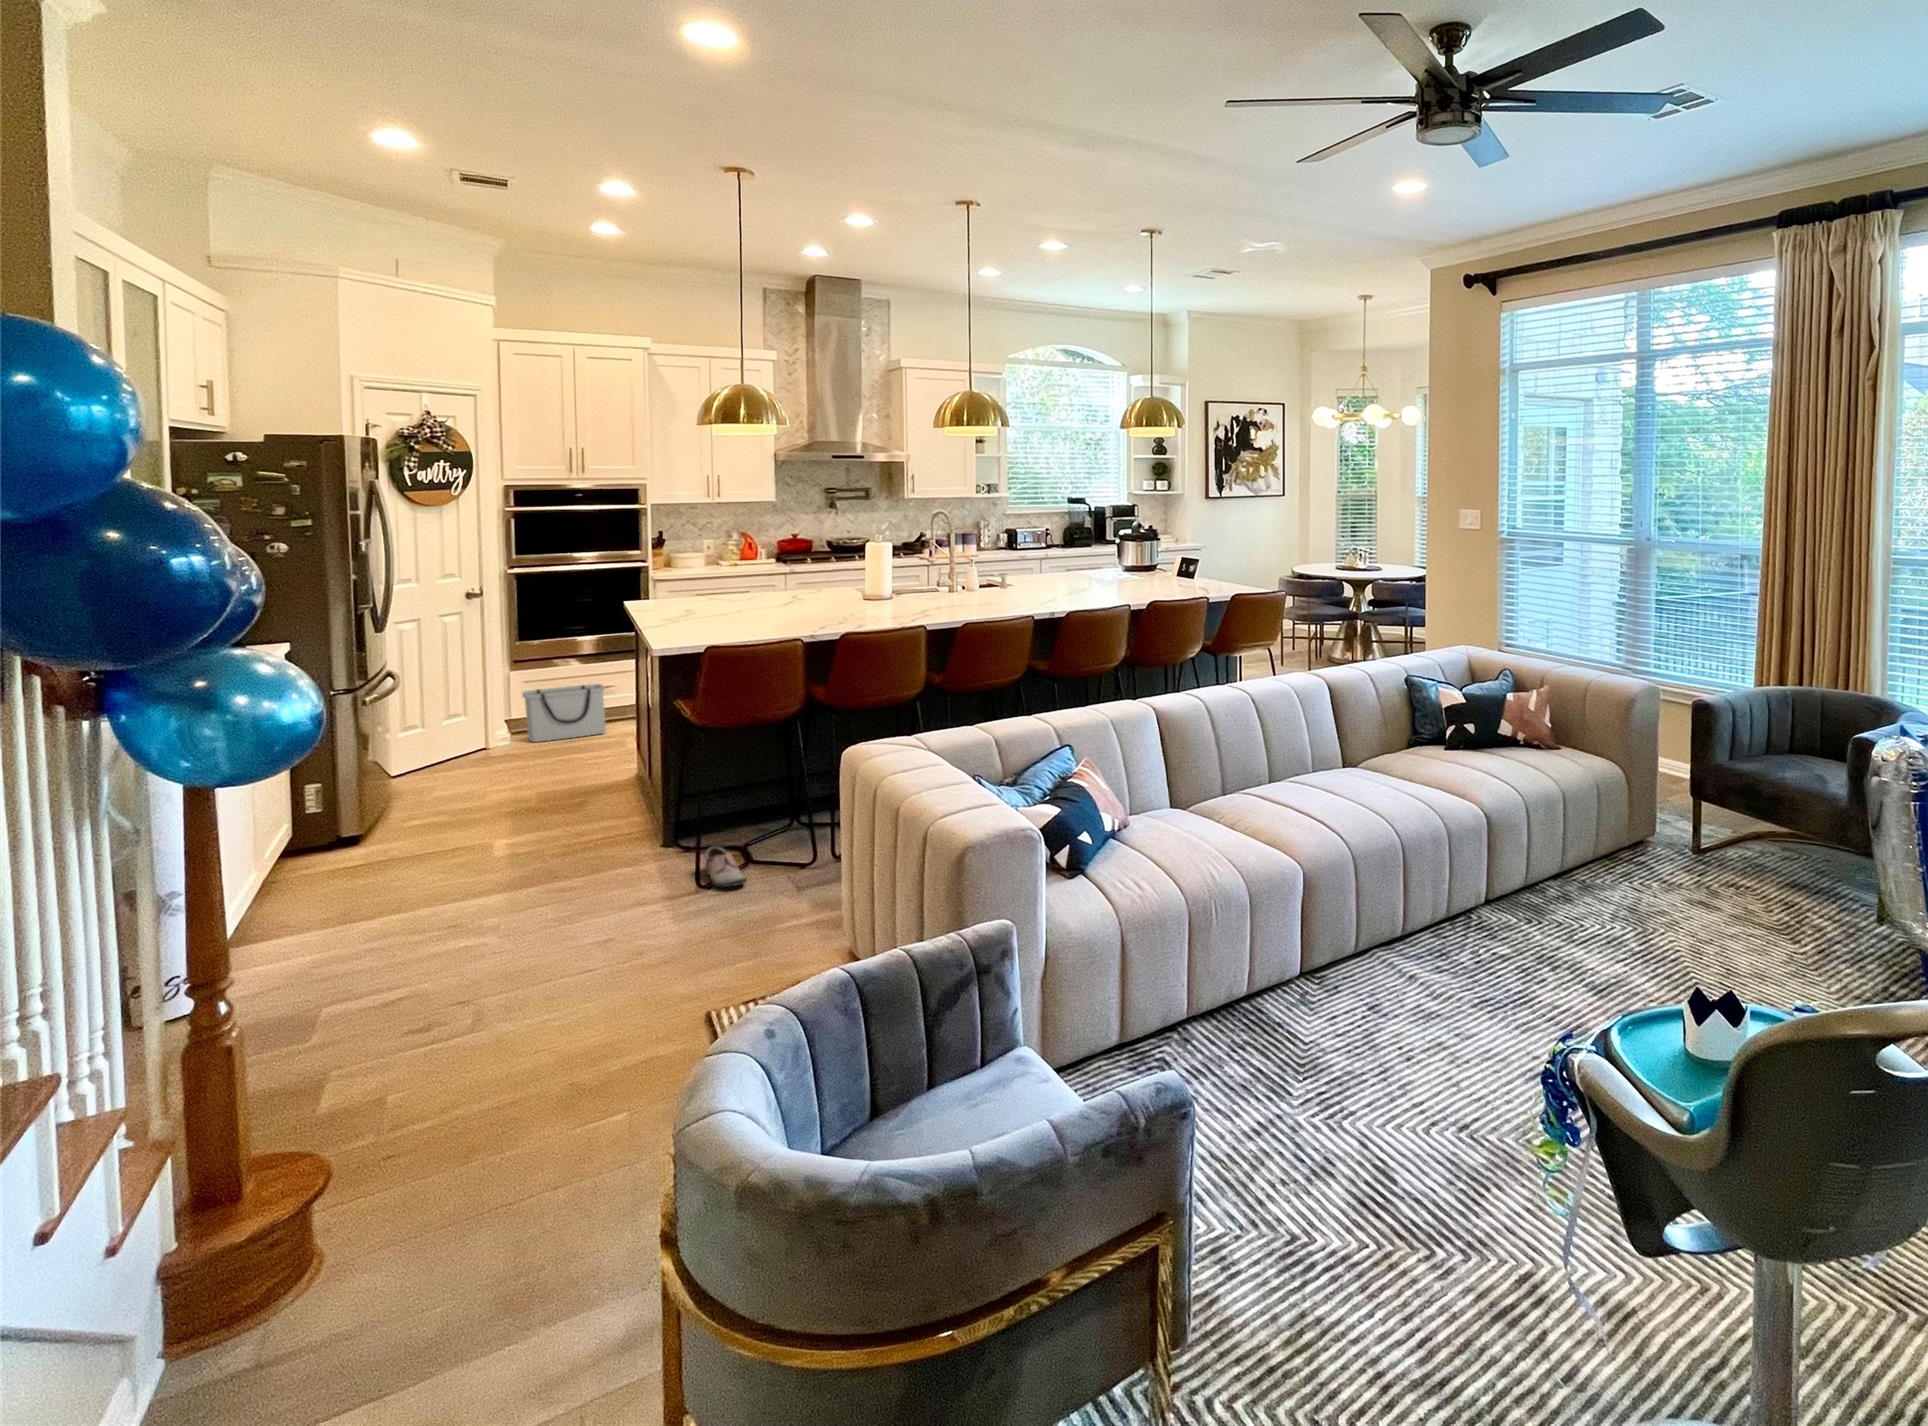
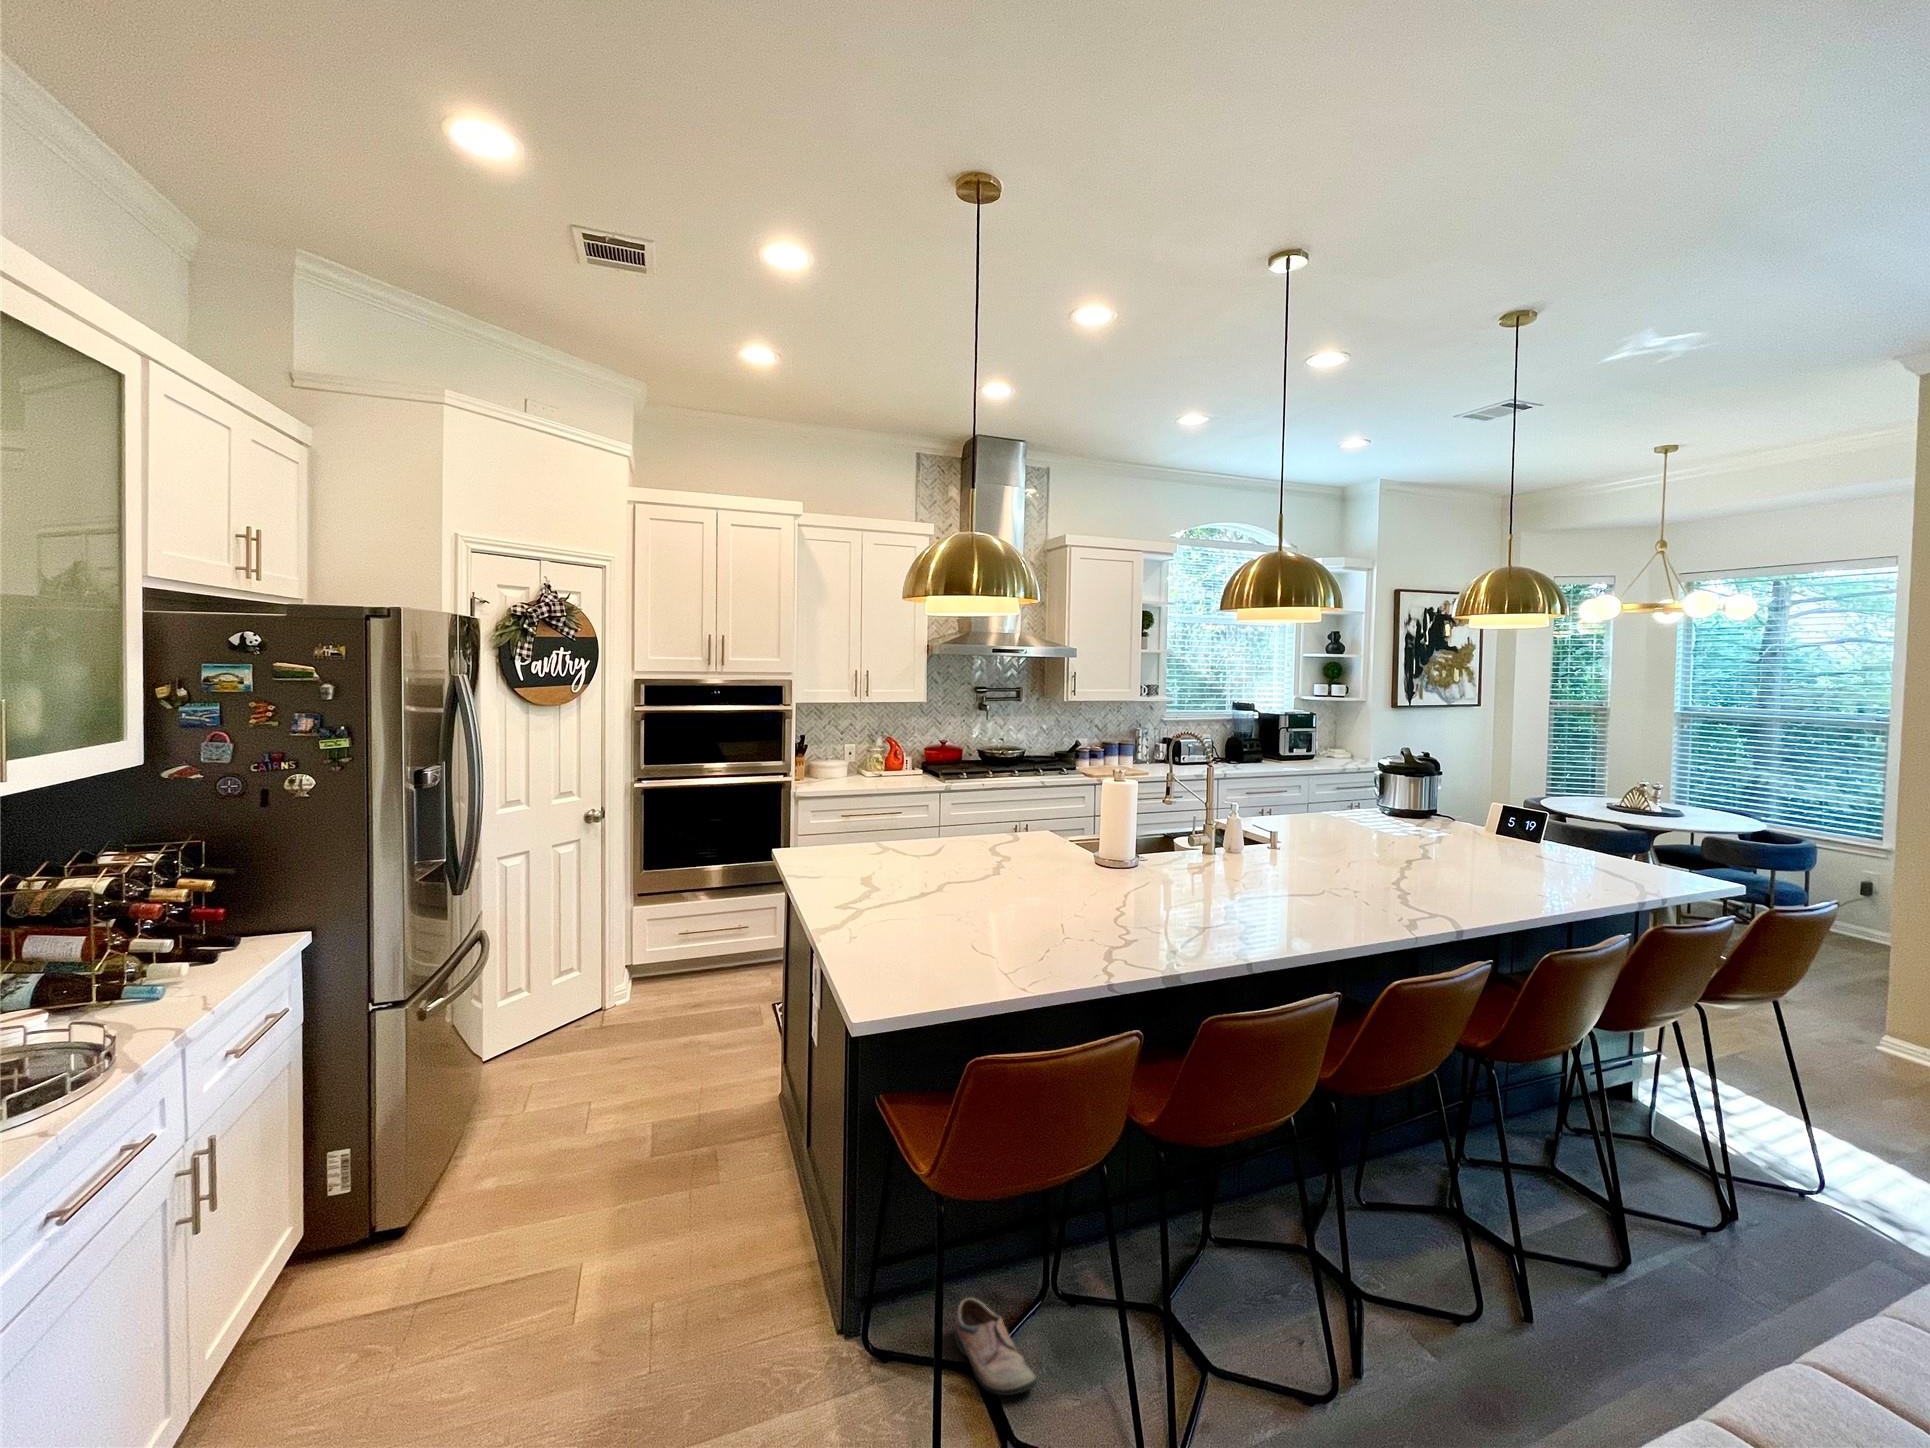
storage bin: present [522,684,606,742] -> none [619,933,725,1015]

